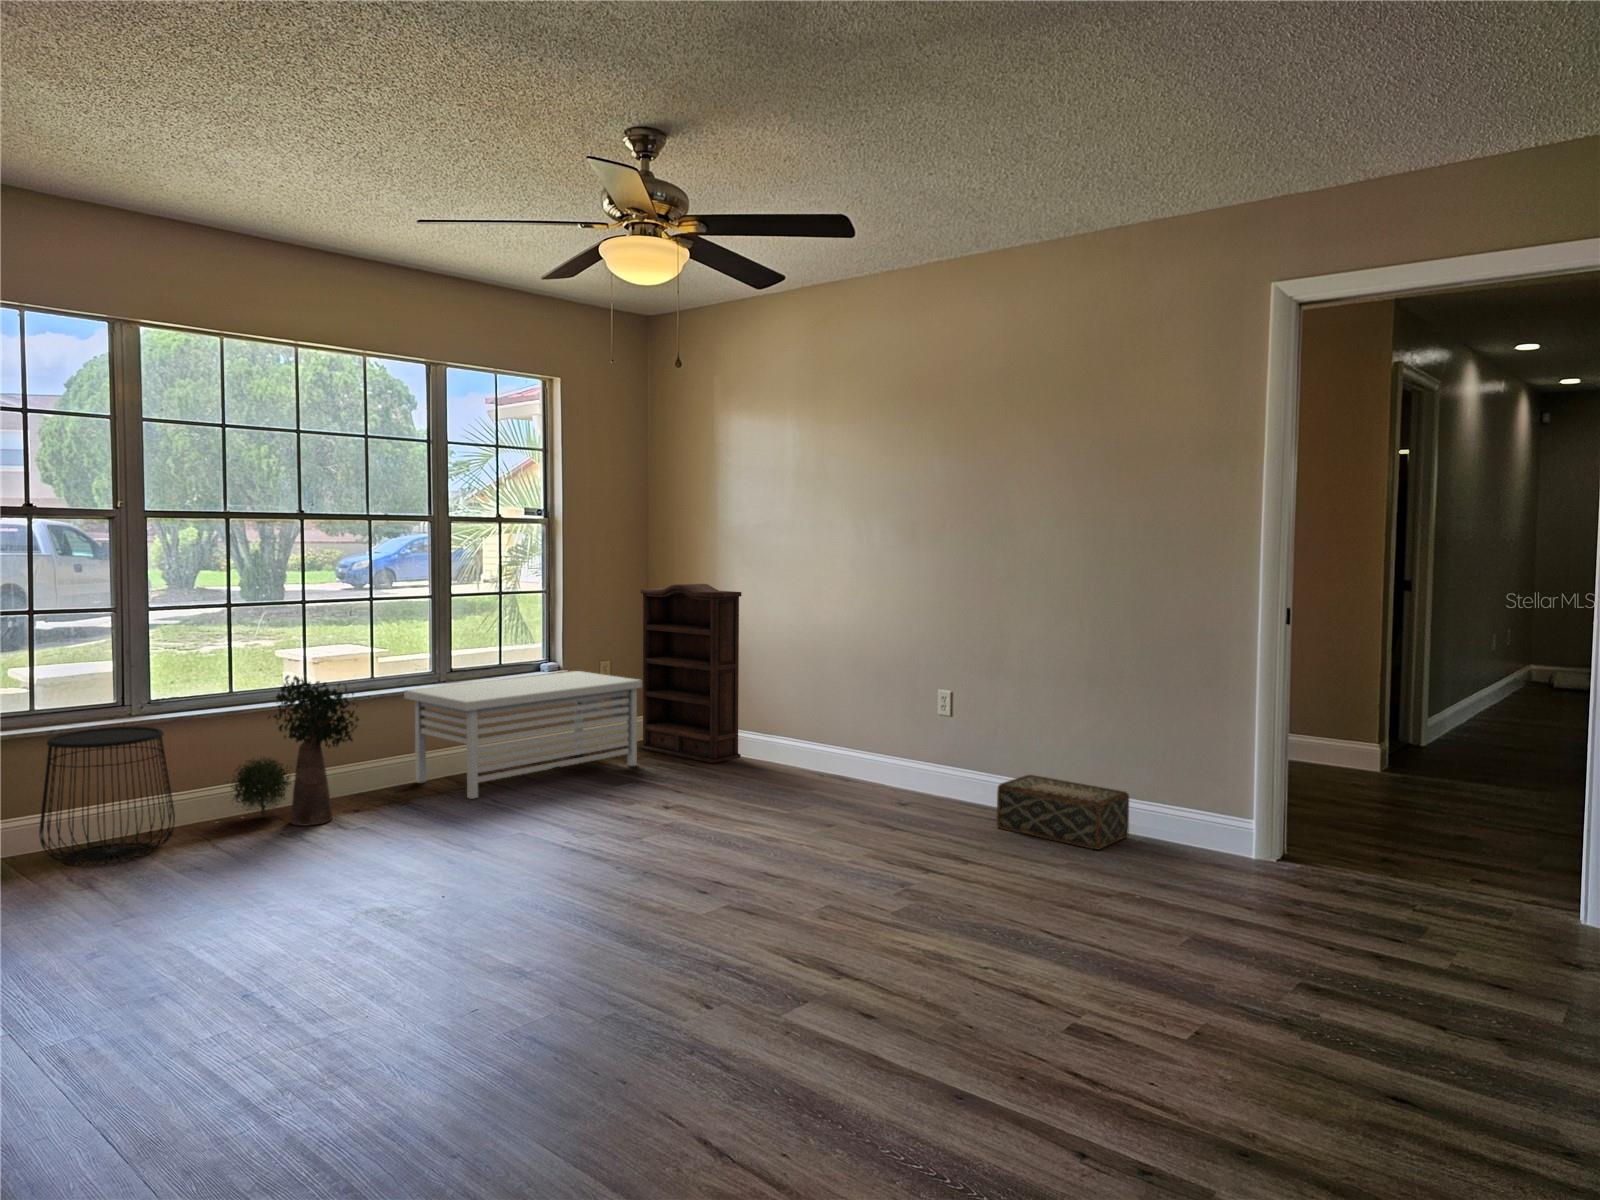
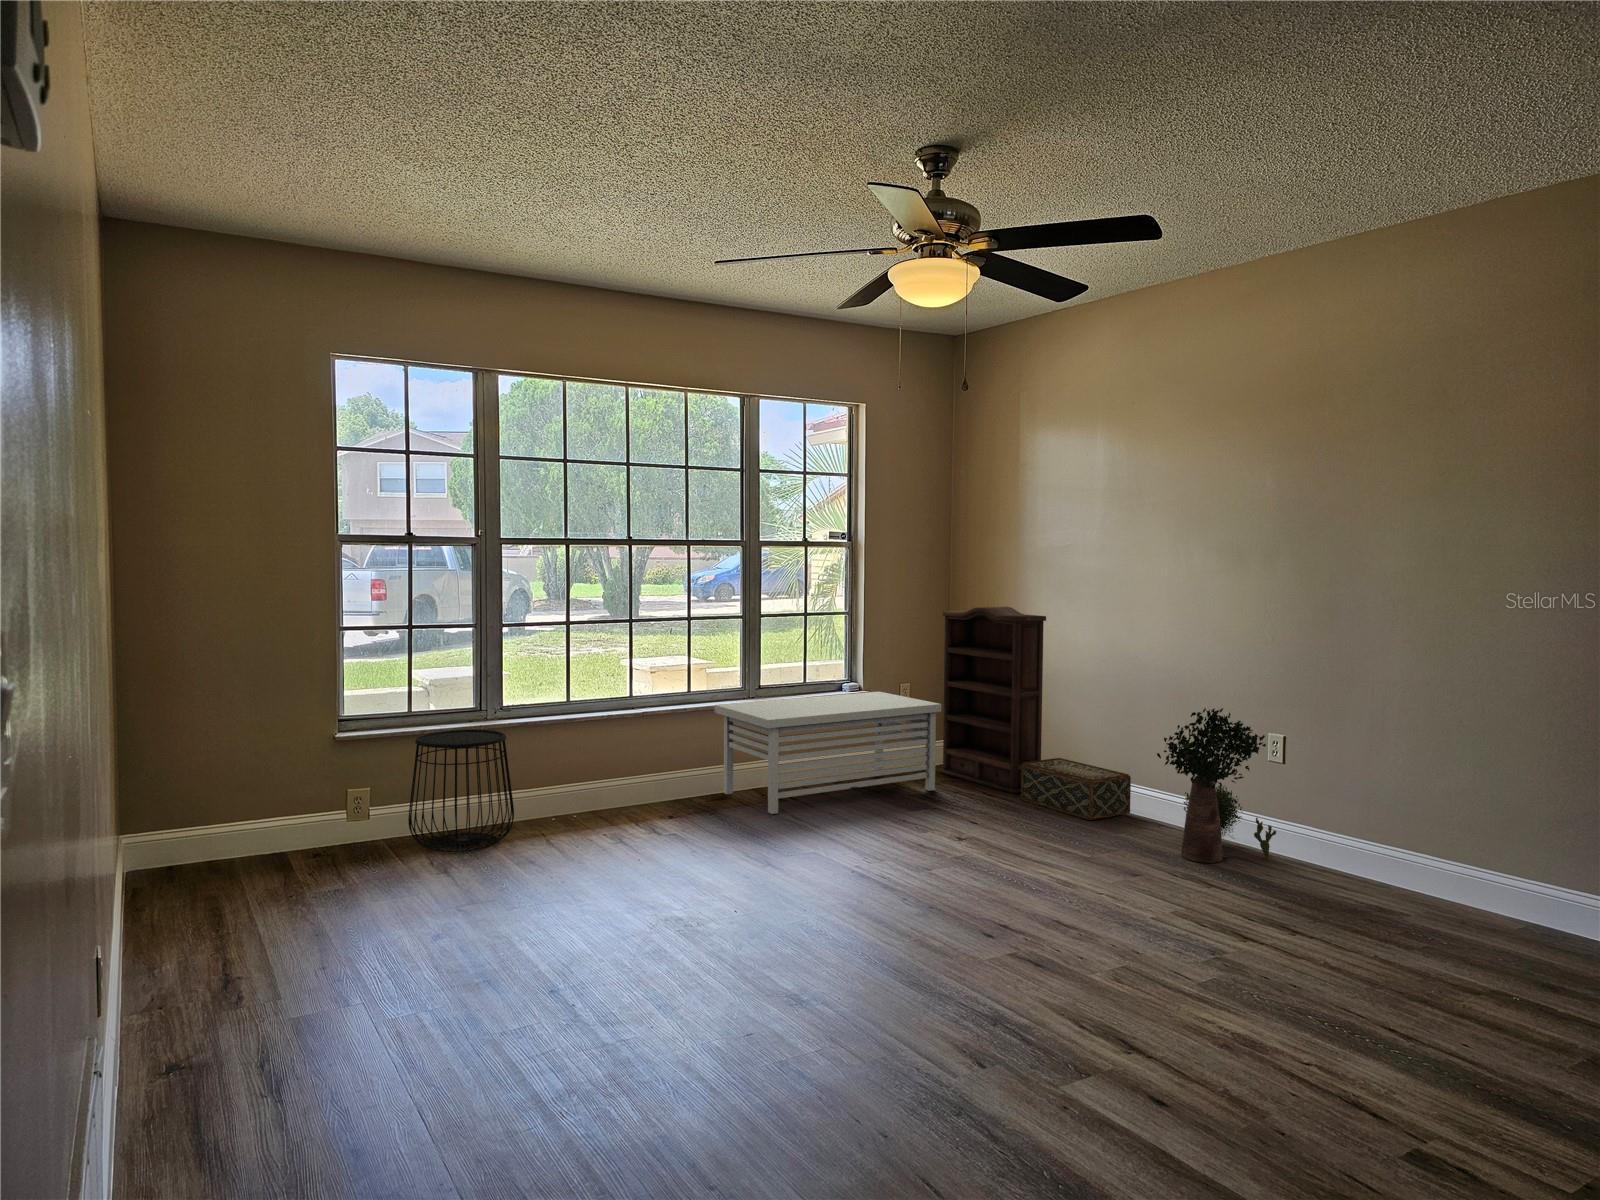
potted plant: present [231,676,359,826] -> present [1157,708,1276,863]
woven basket: present [997,775,1129,849] -> present [1021,758,1131,820]

